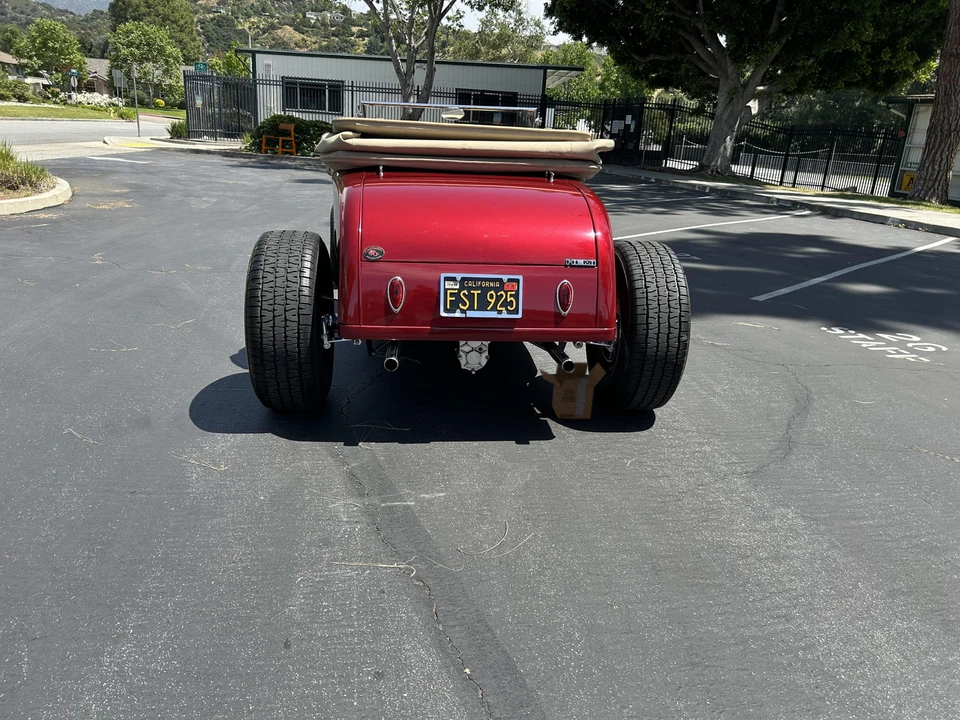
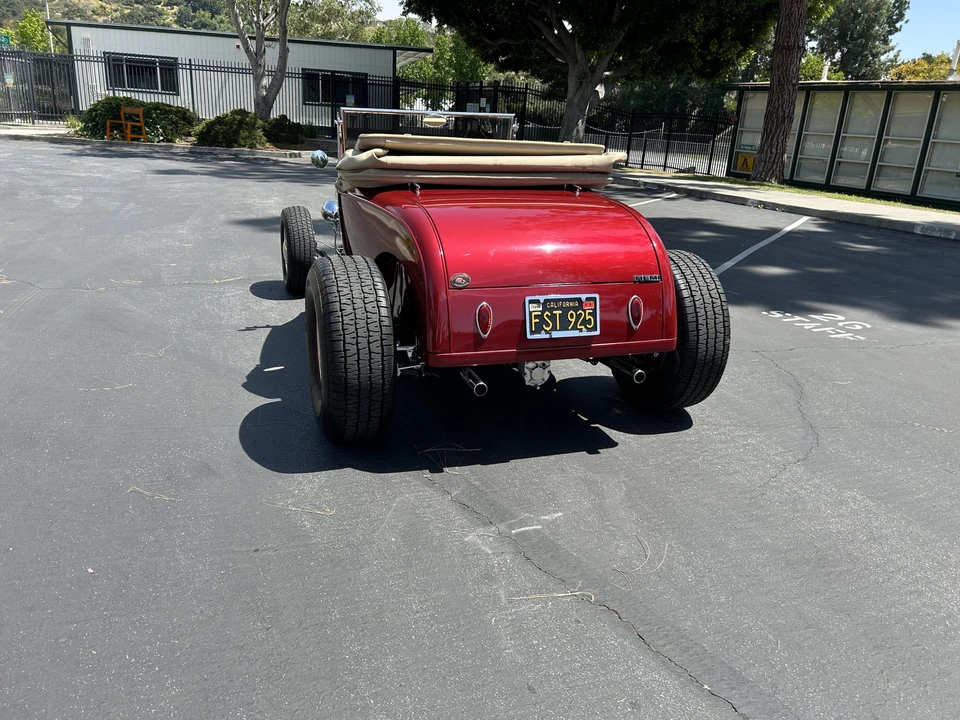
cardboard box: present [539,362,606,419] -> none [582,367,650,424]

